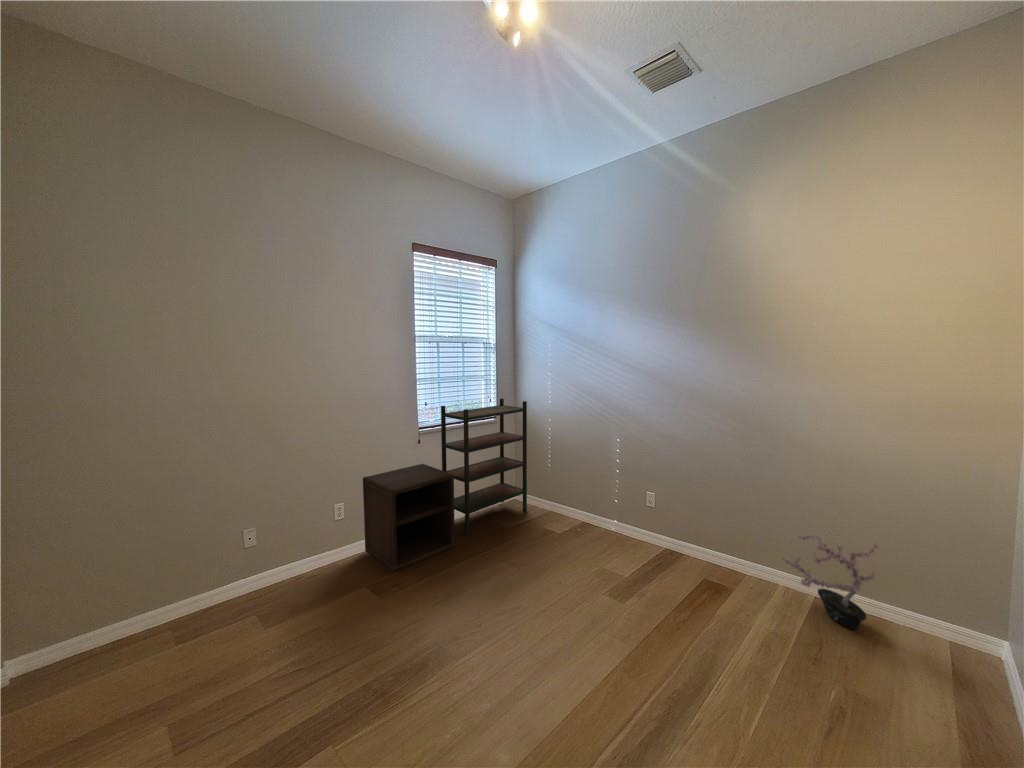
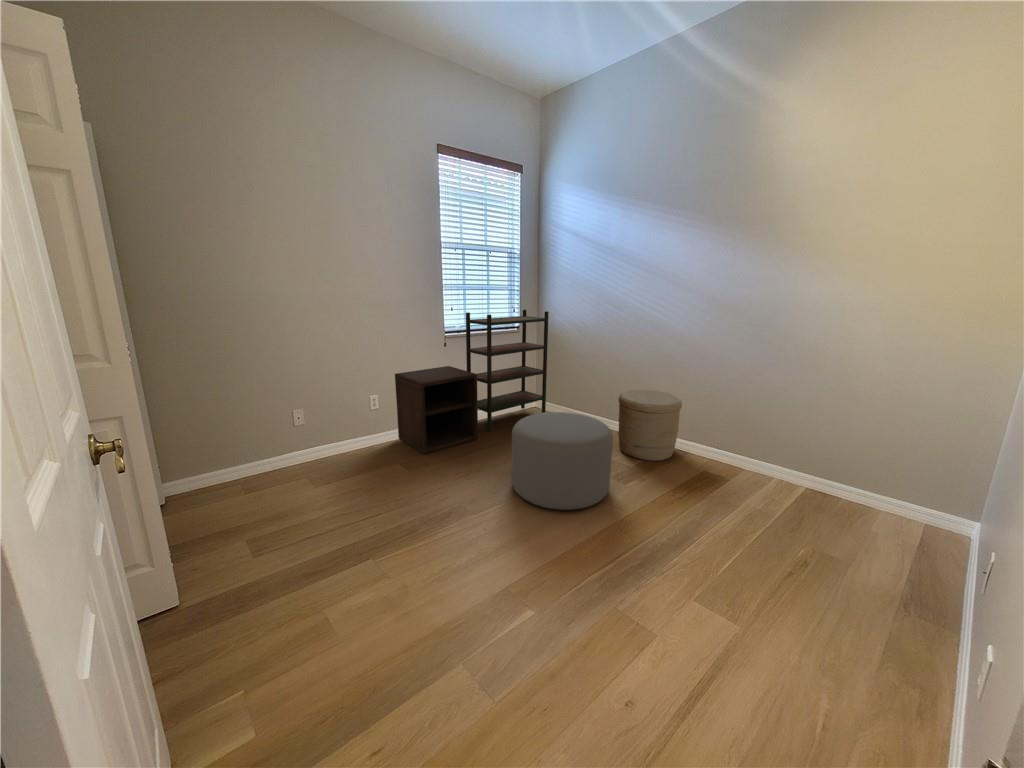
woven basket: none [606,485,673,568] -> present [618,390,682,461]
ottoman: none [495,521,608,649] -> present [511,412,613,510]
potted plant: present [782,534,878,630] -> none [774,425,874,511]

